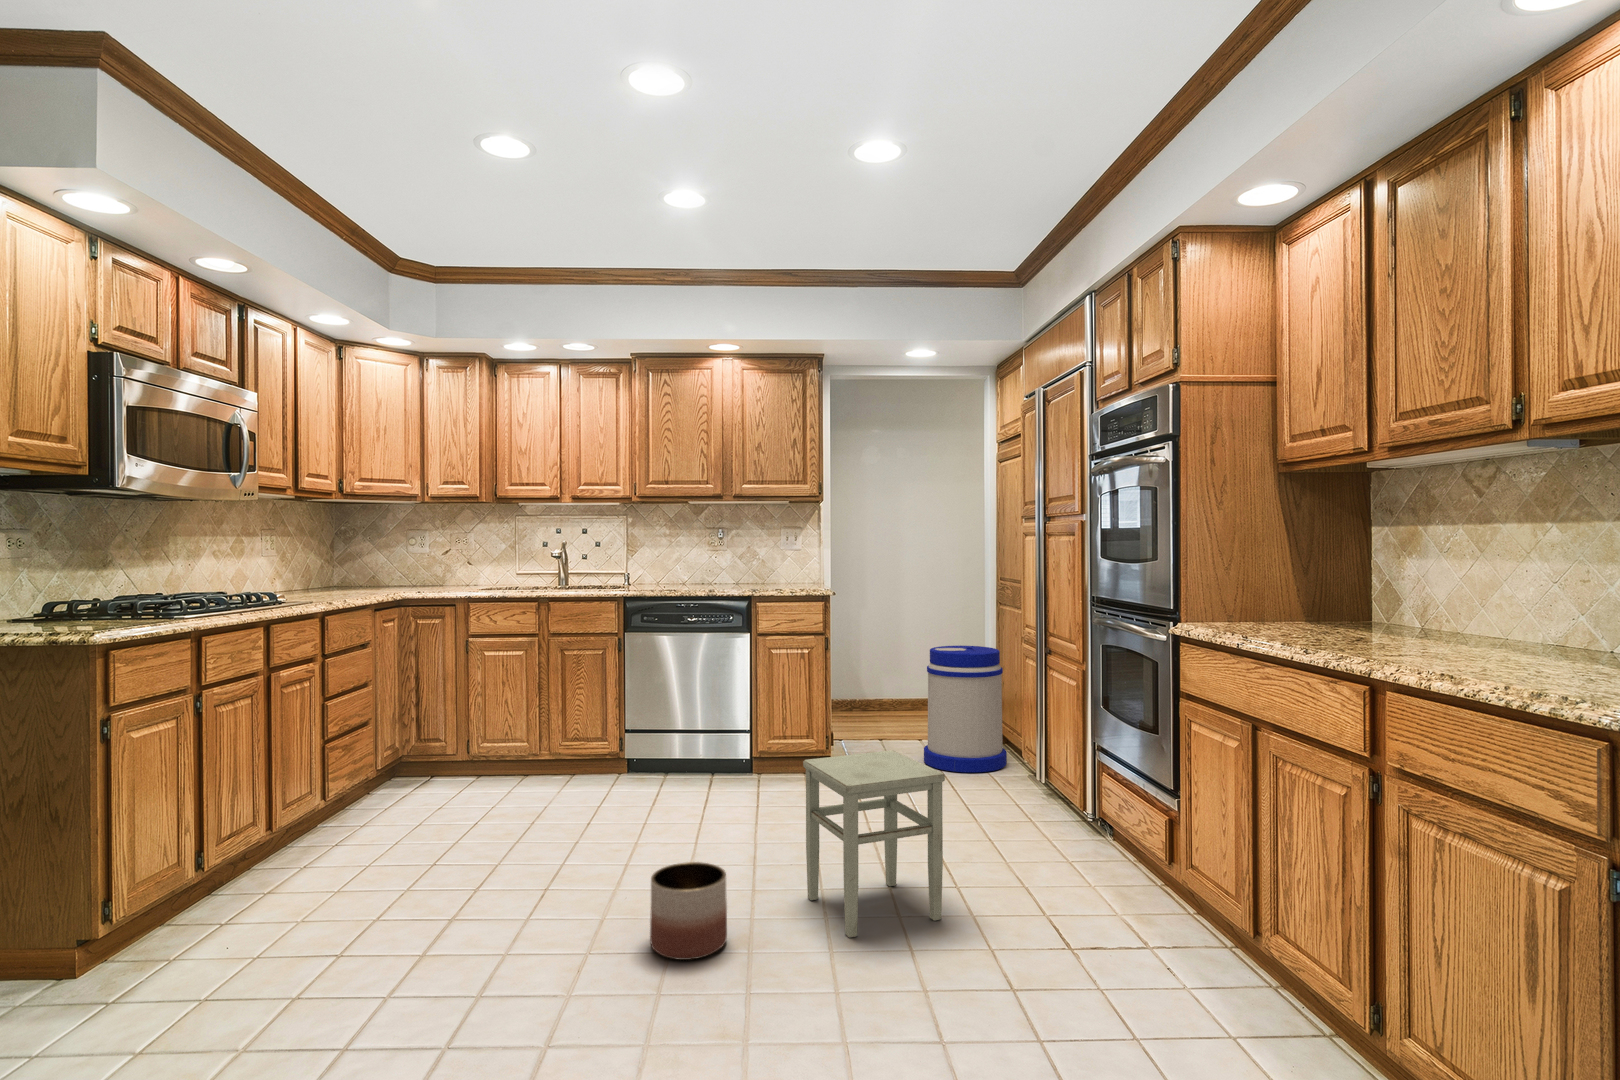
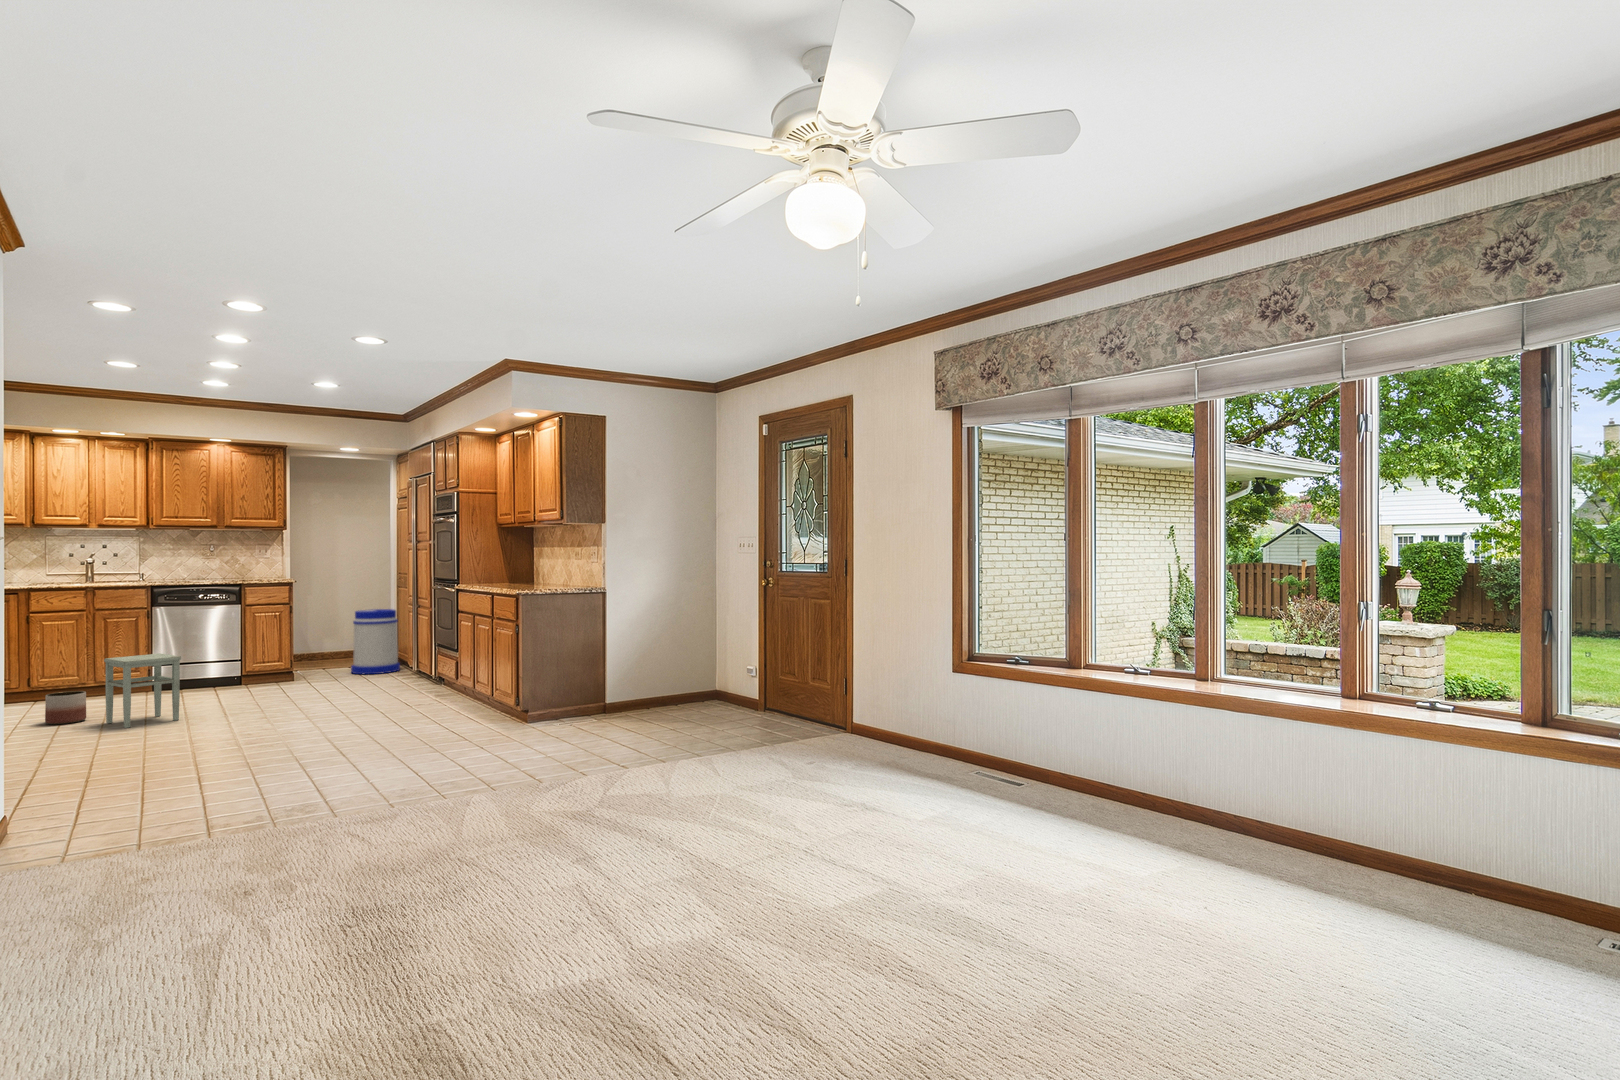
stool: present [803,750,945,938] -> present [104,654,181,728]
planter: present [650,862,727,960] -> present [45,691,86,725]

